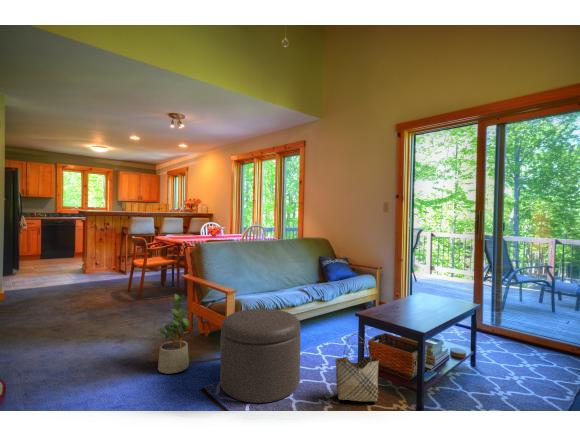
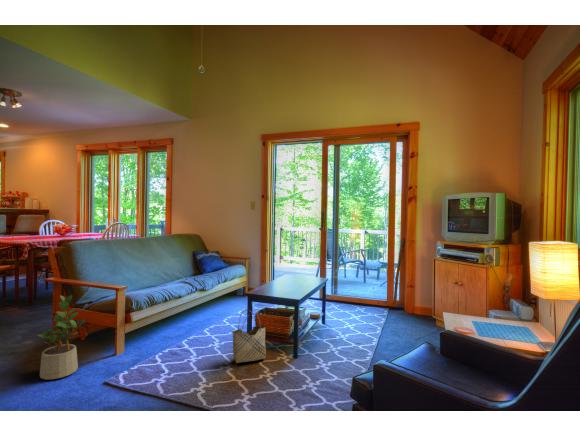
ottoman: present [220,309,301,403] -> none [121,300,200,383]

